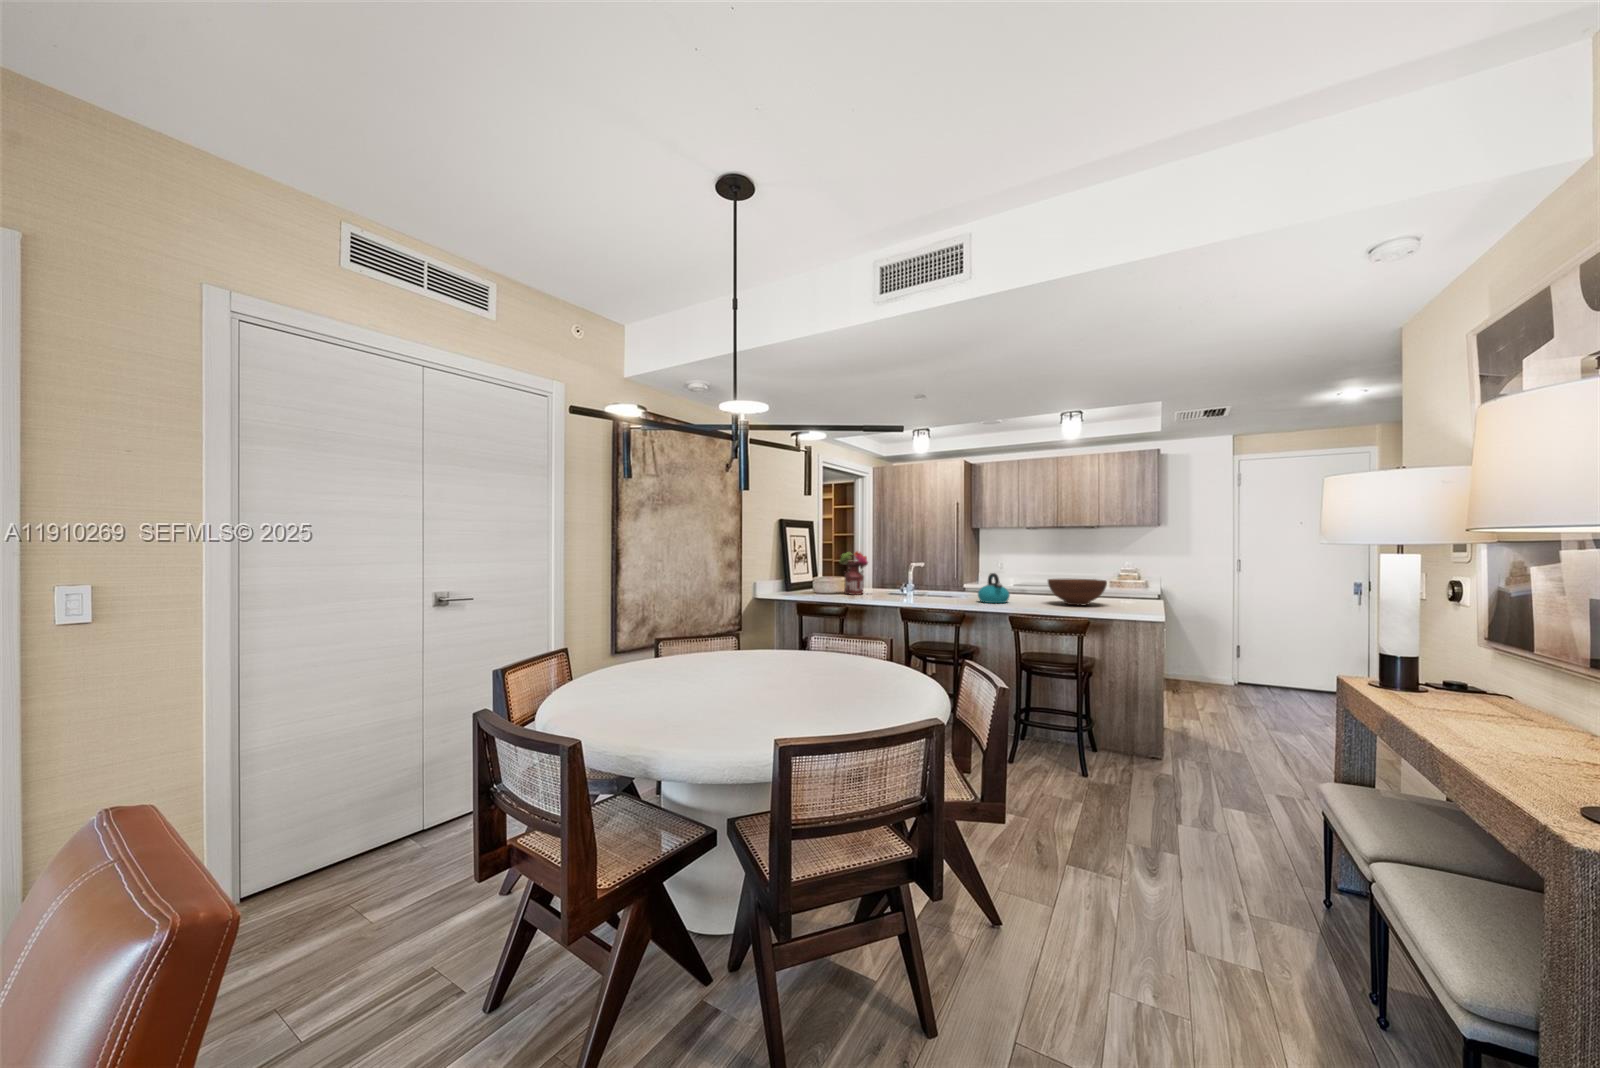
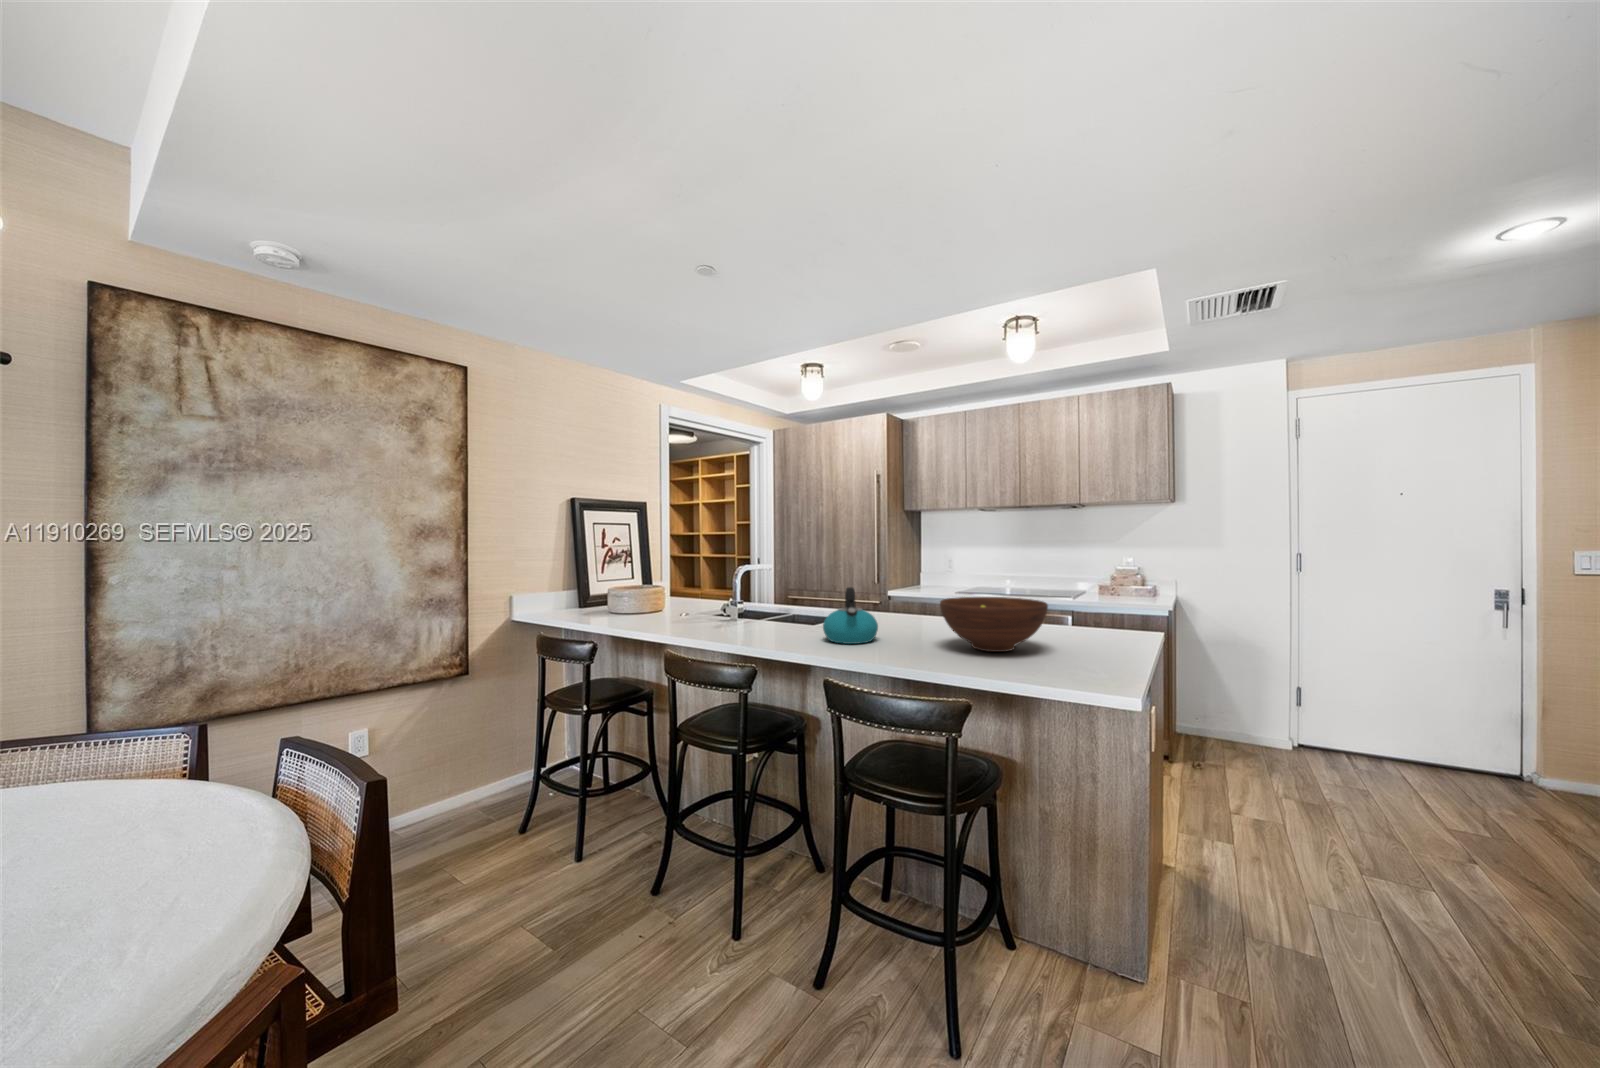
flower arrangement: present [840,552,868,595] -> none [634,548,686,619]

